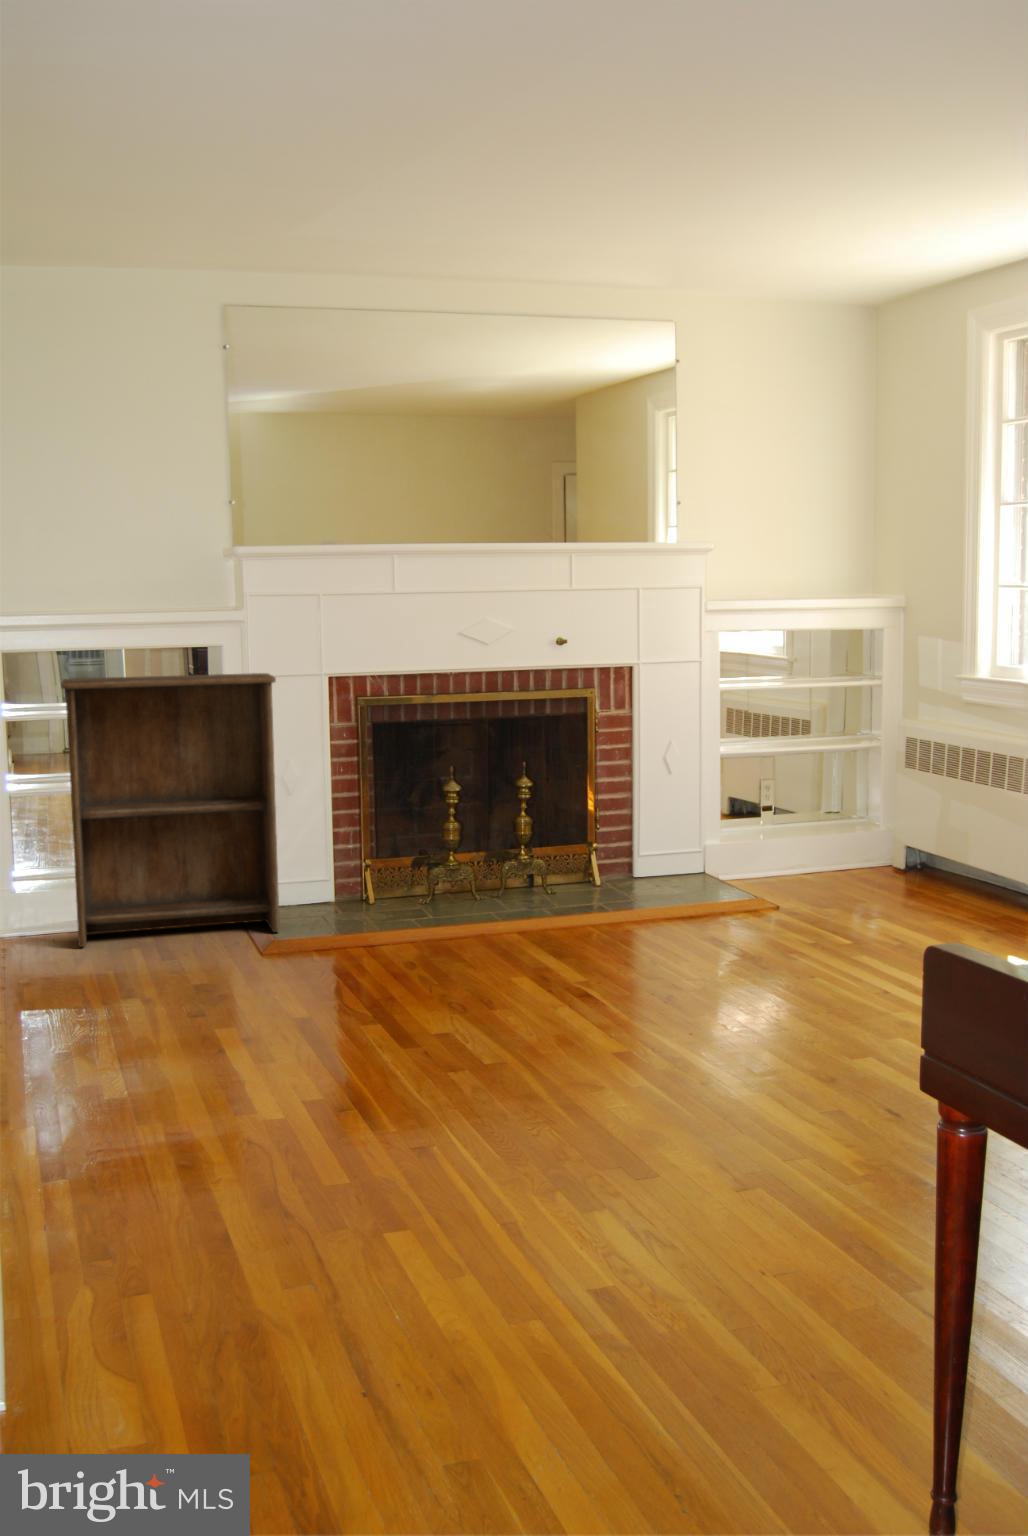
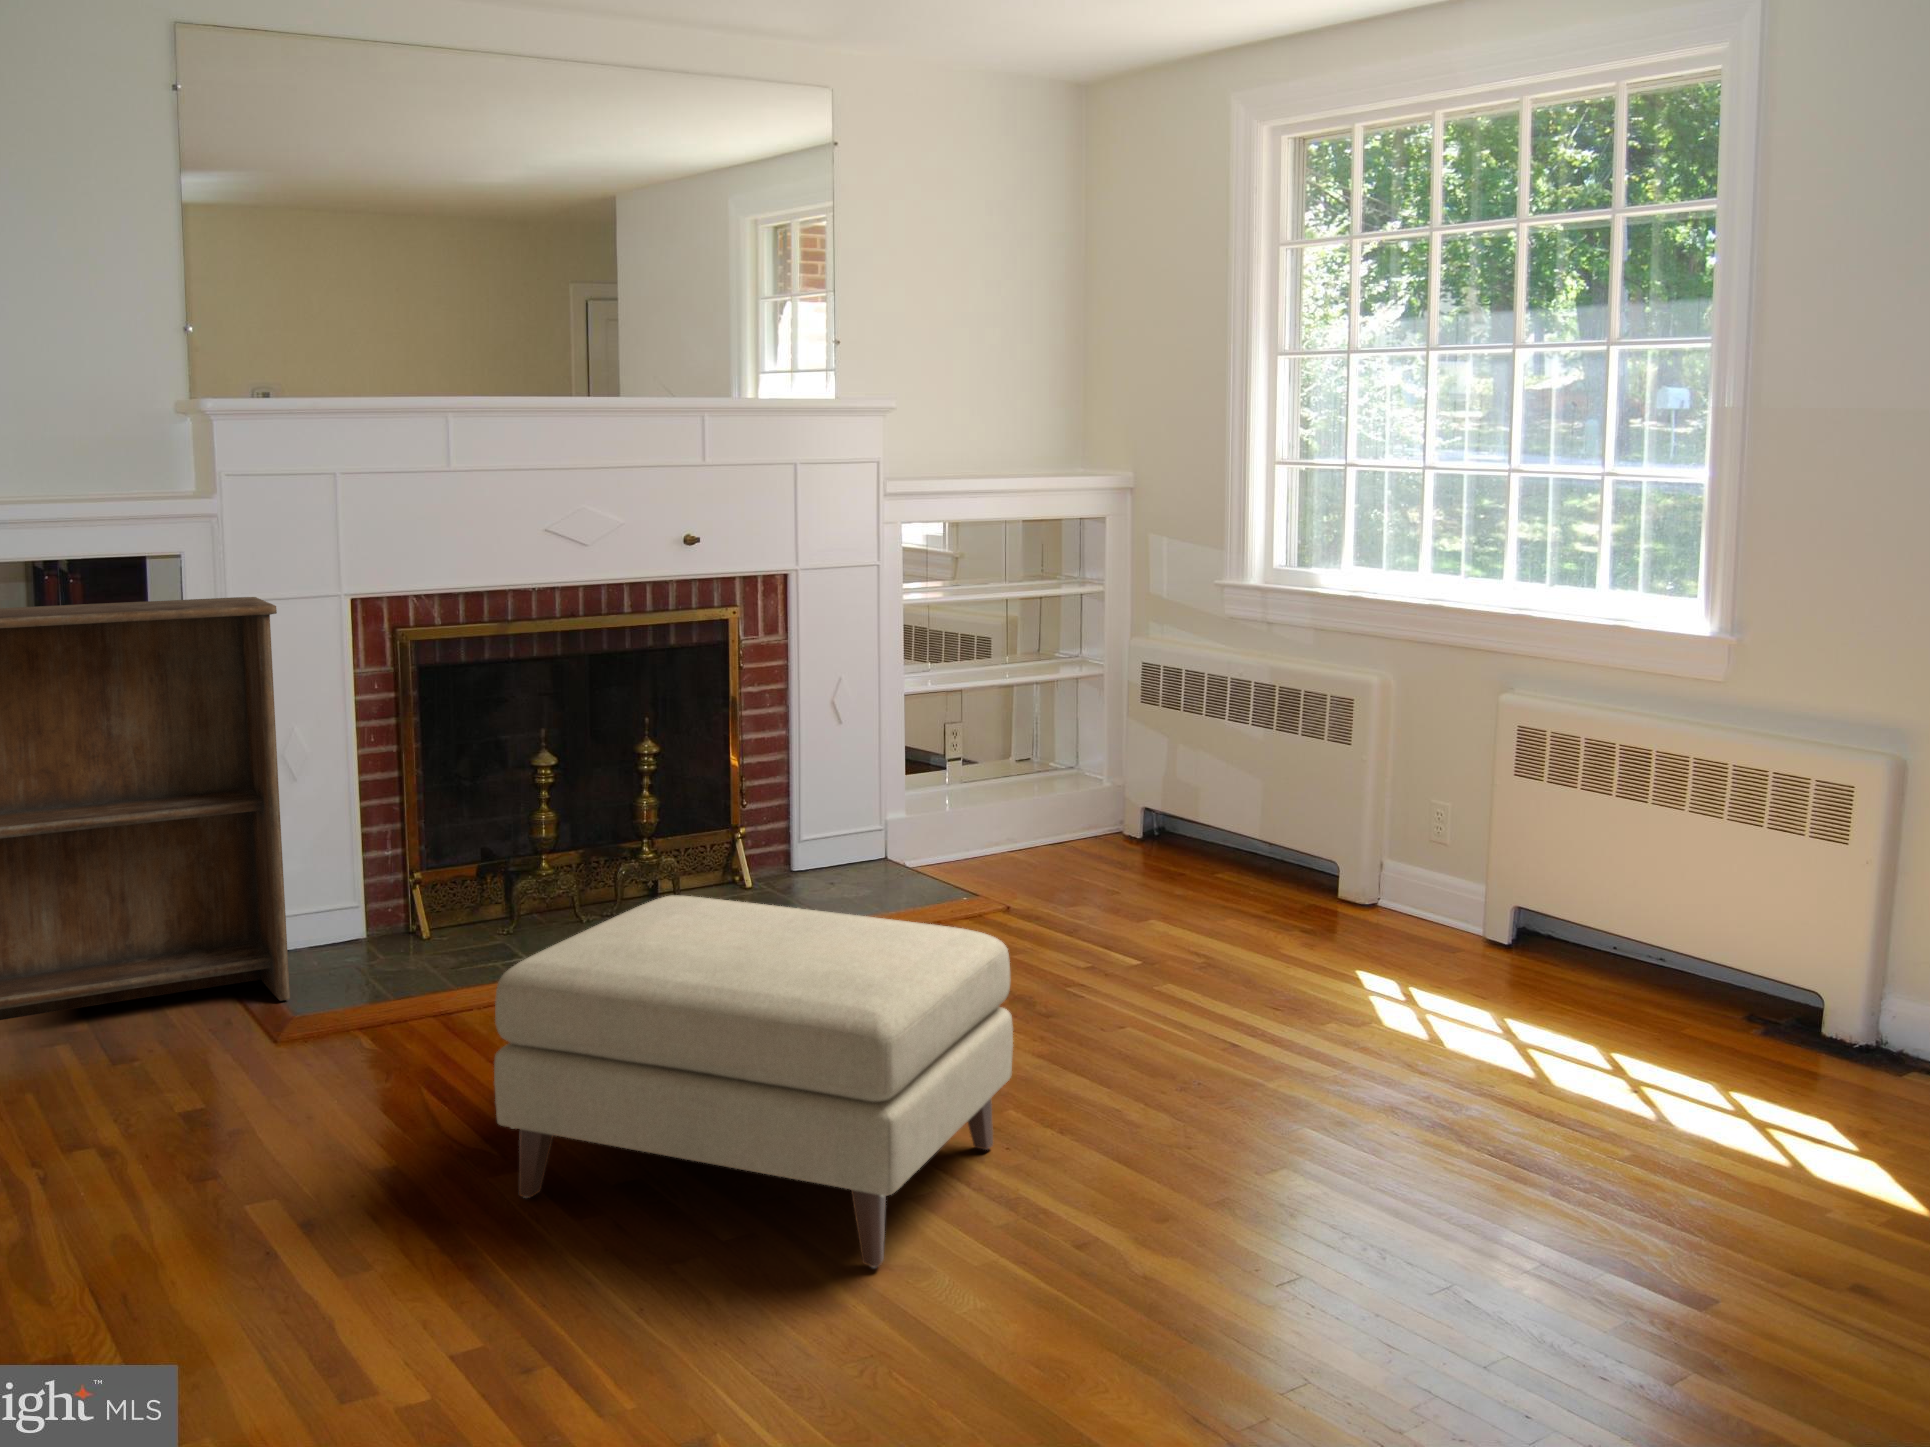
ottoman: none [363,863,701,1089] -> present [494,896,1013,1268]

